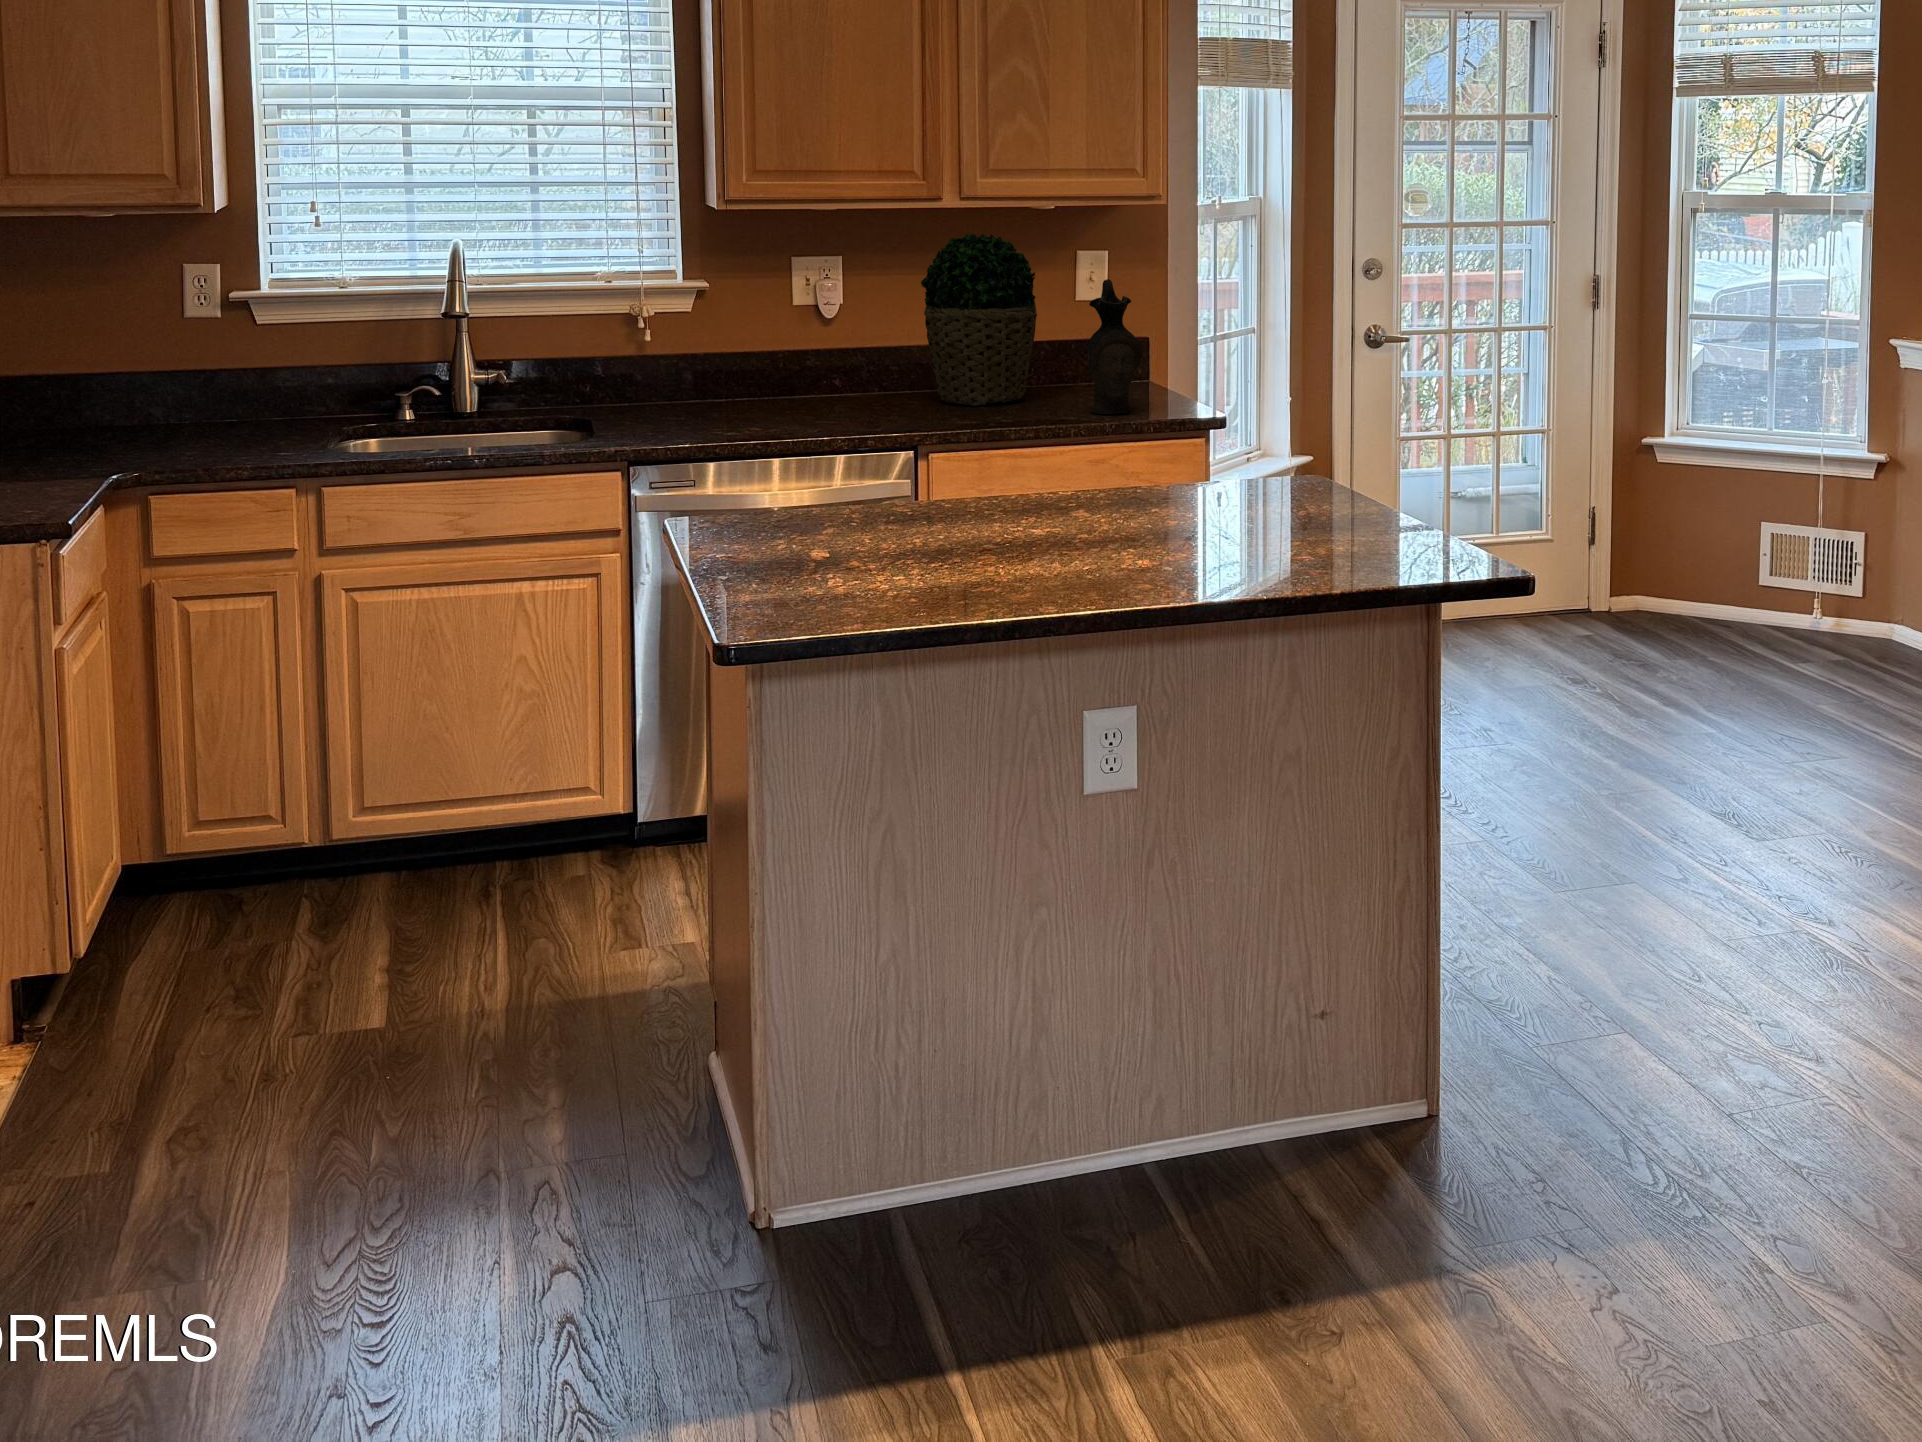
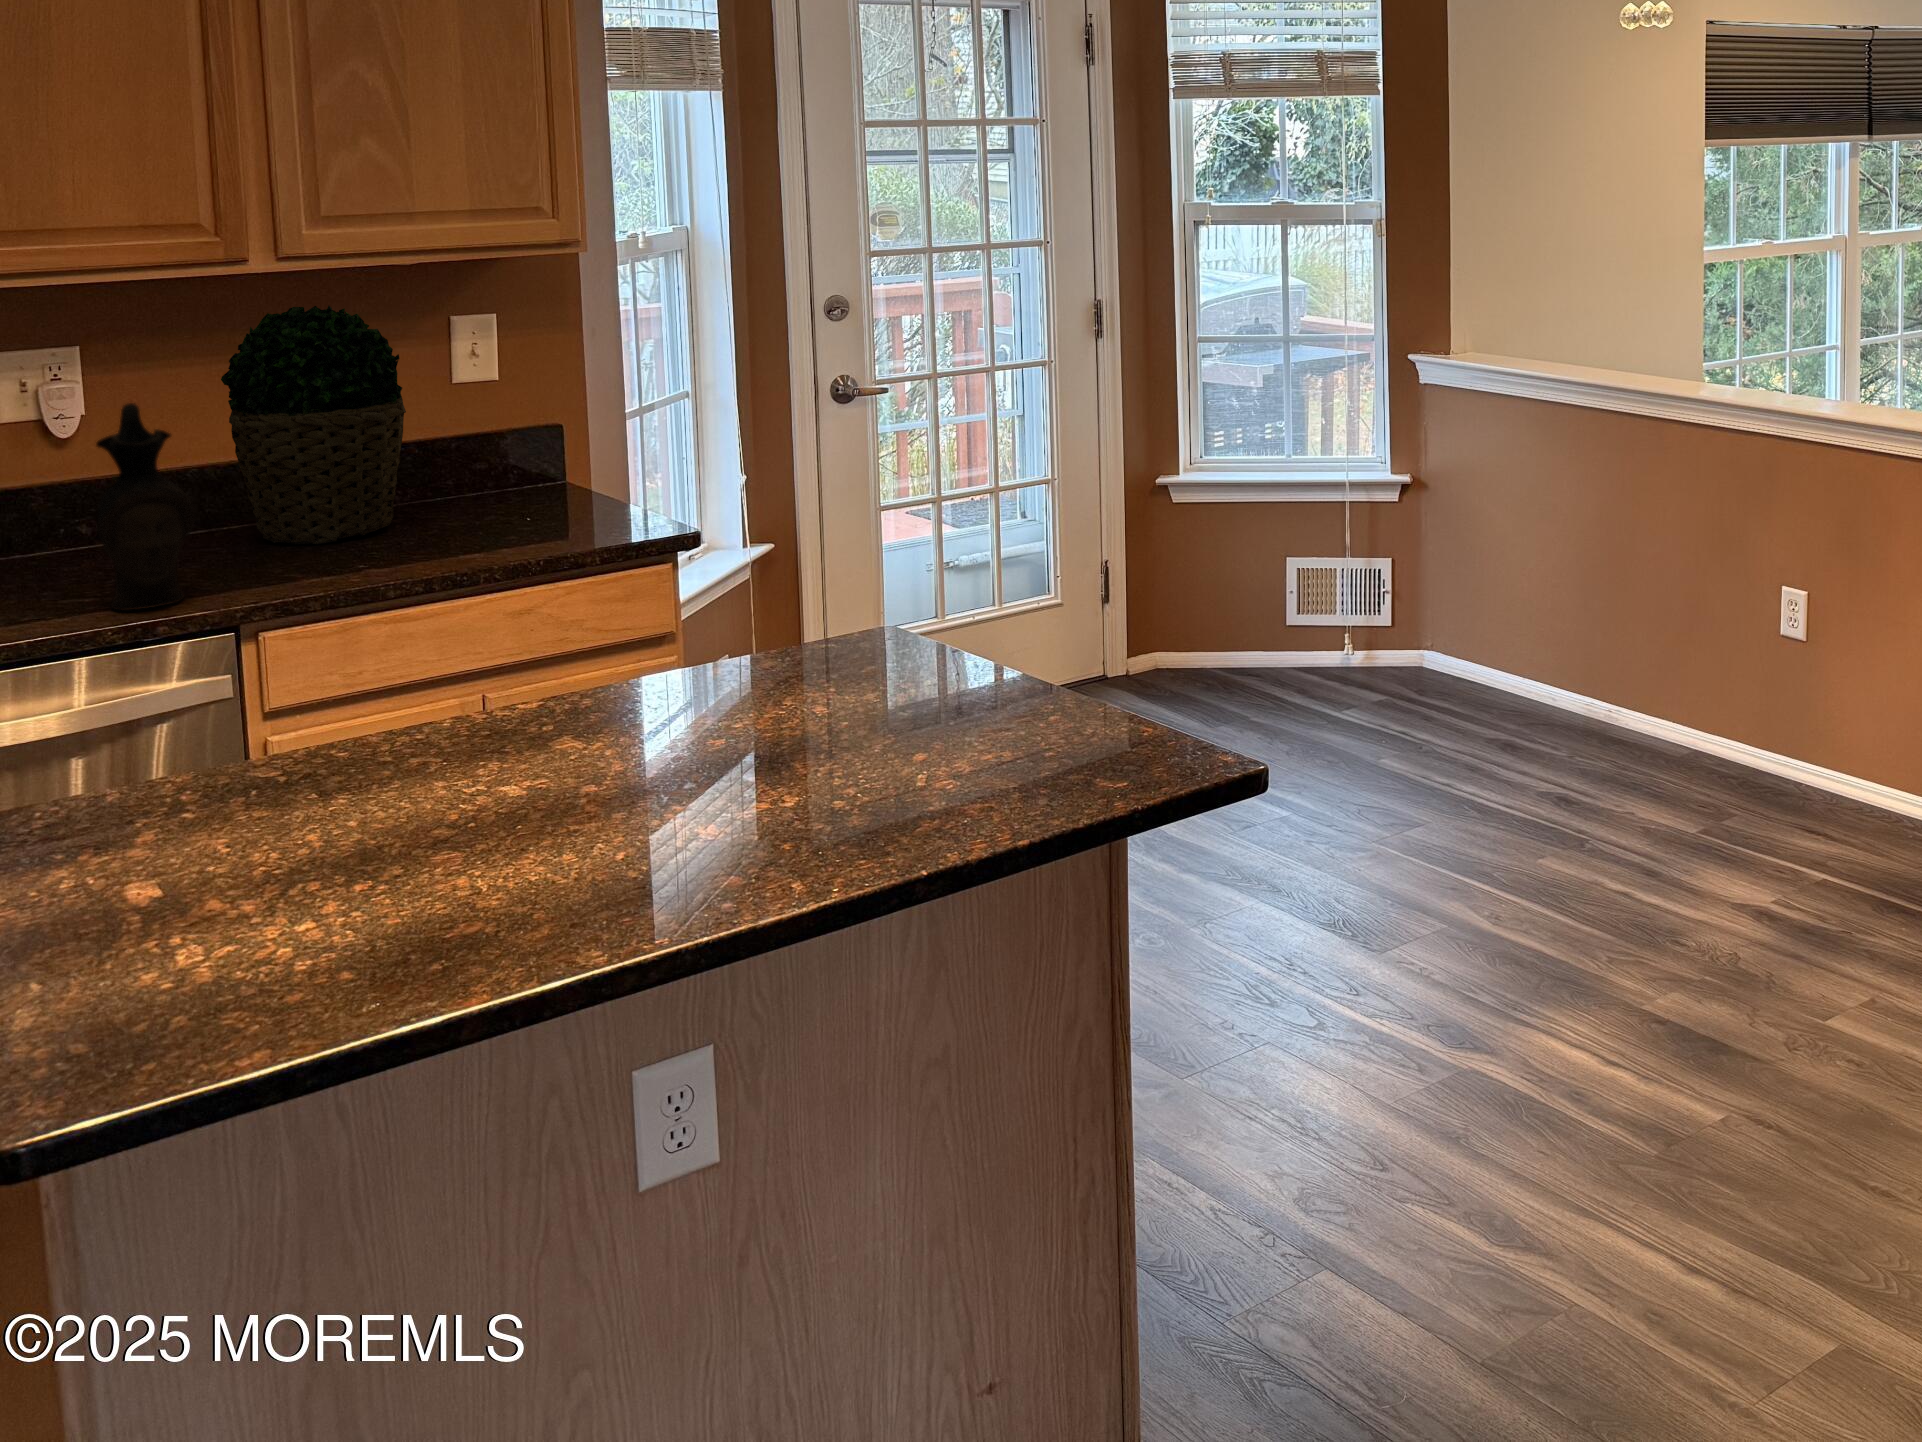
ceramic pitcher: present [1087,279,1143,414] -> present [96,403,195,610]

